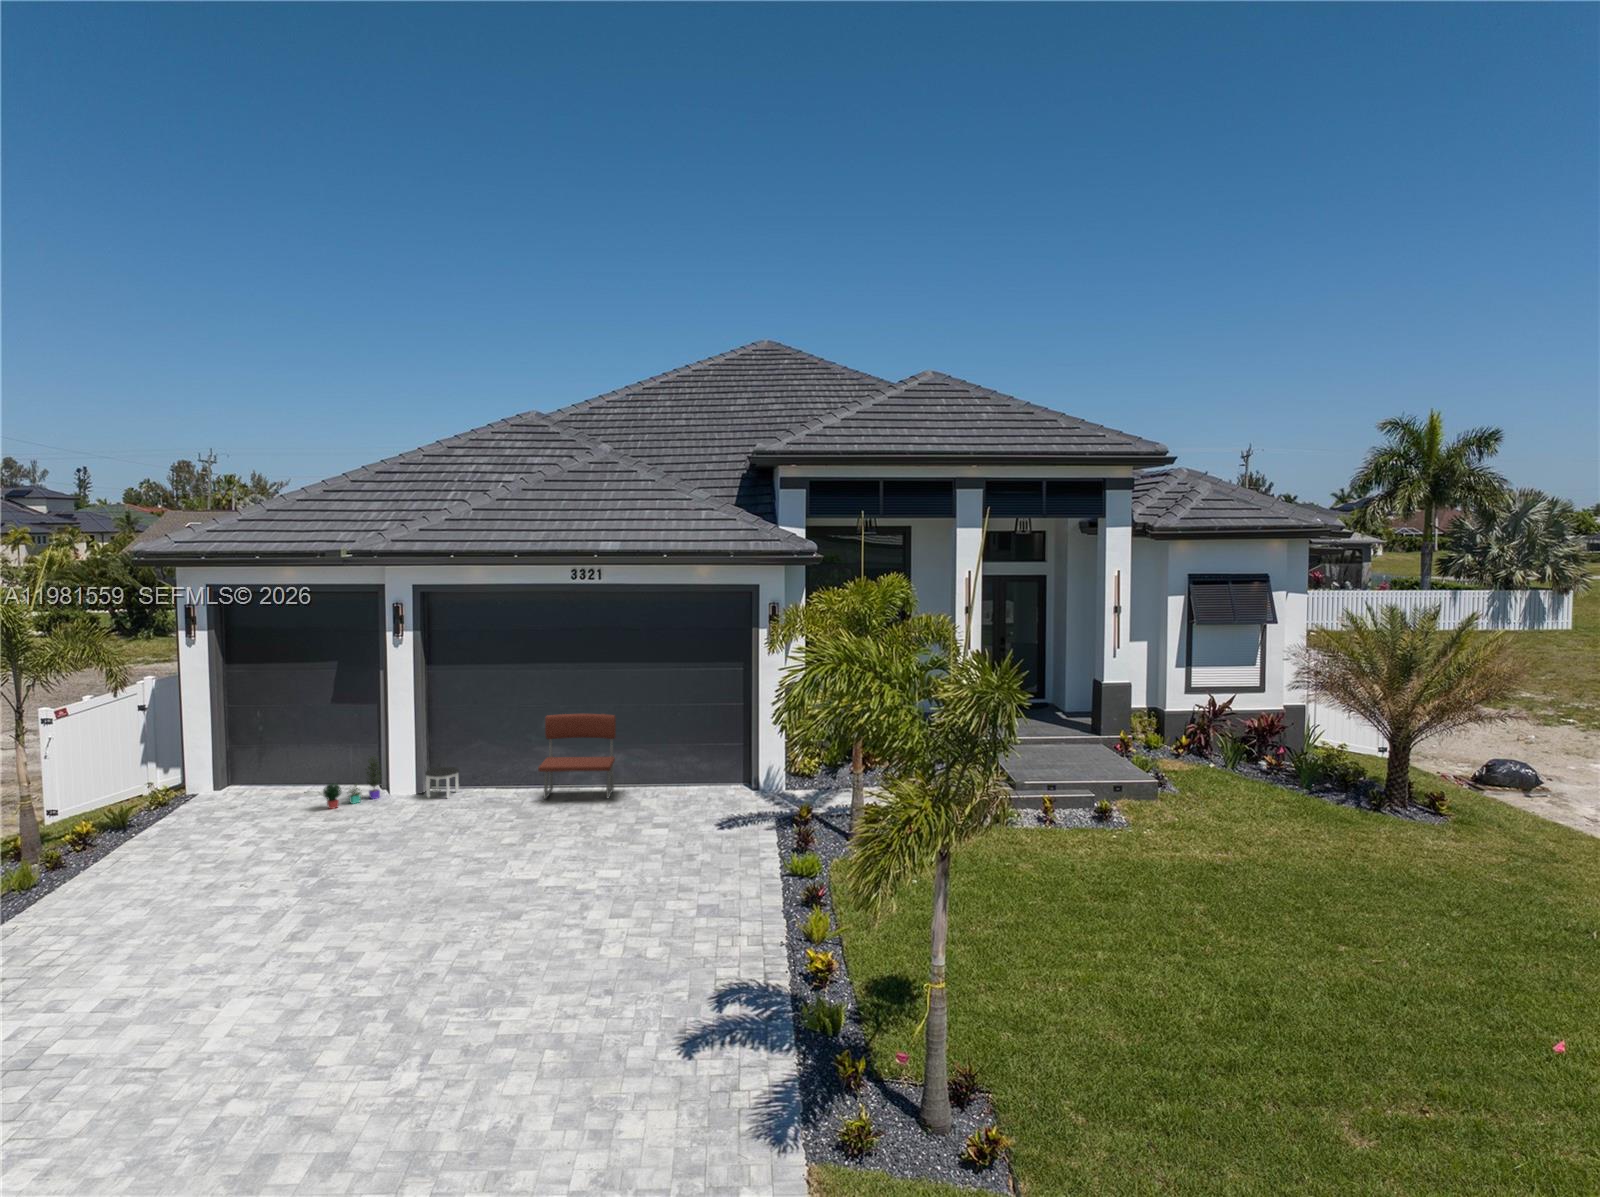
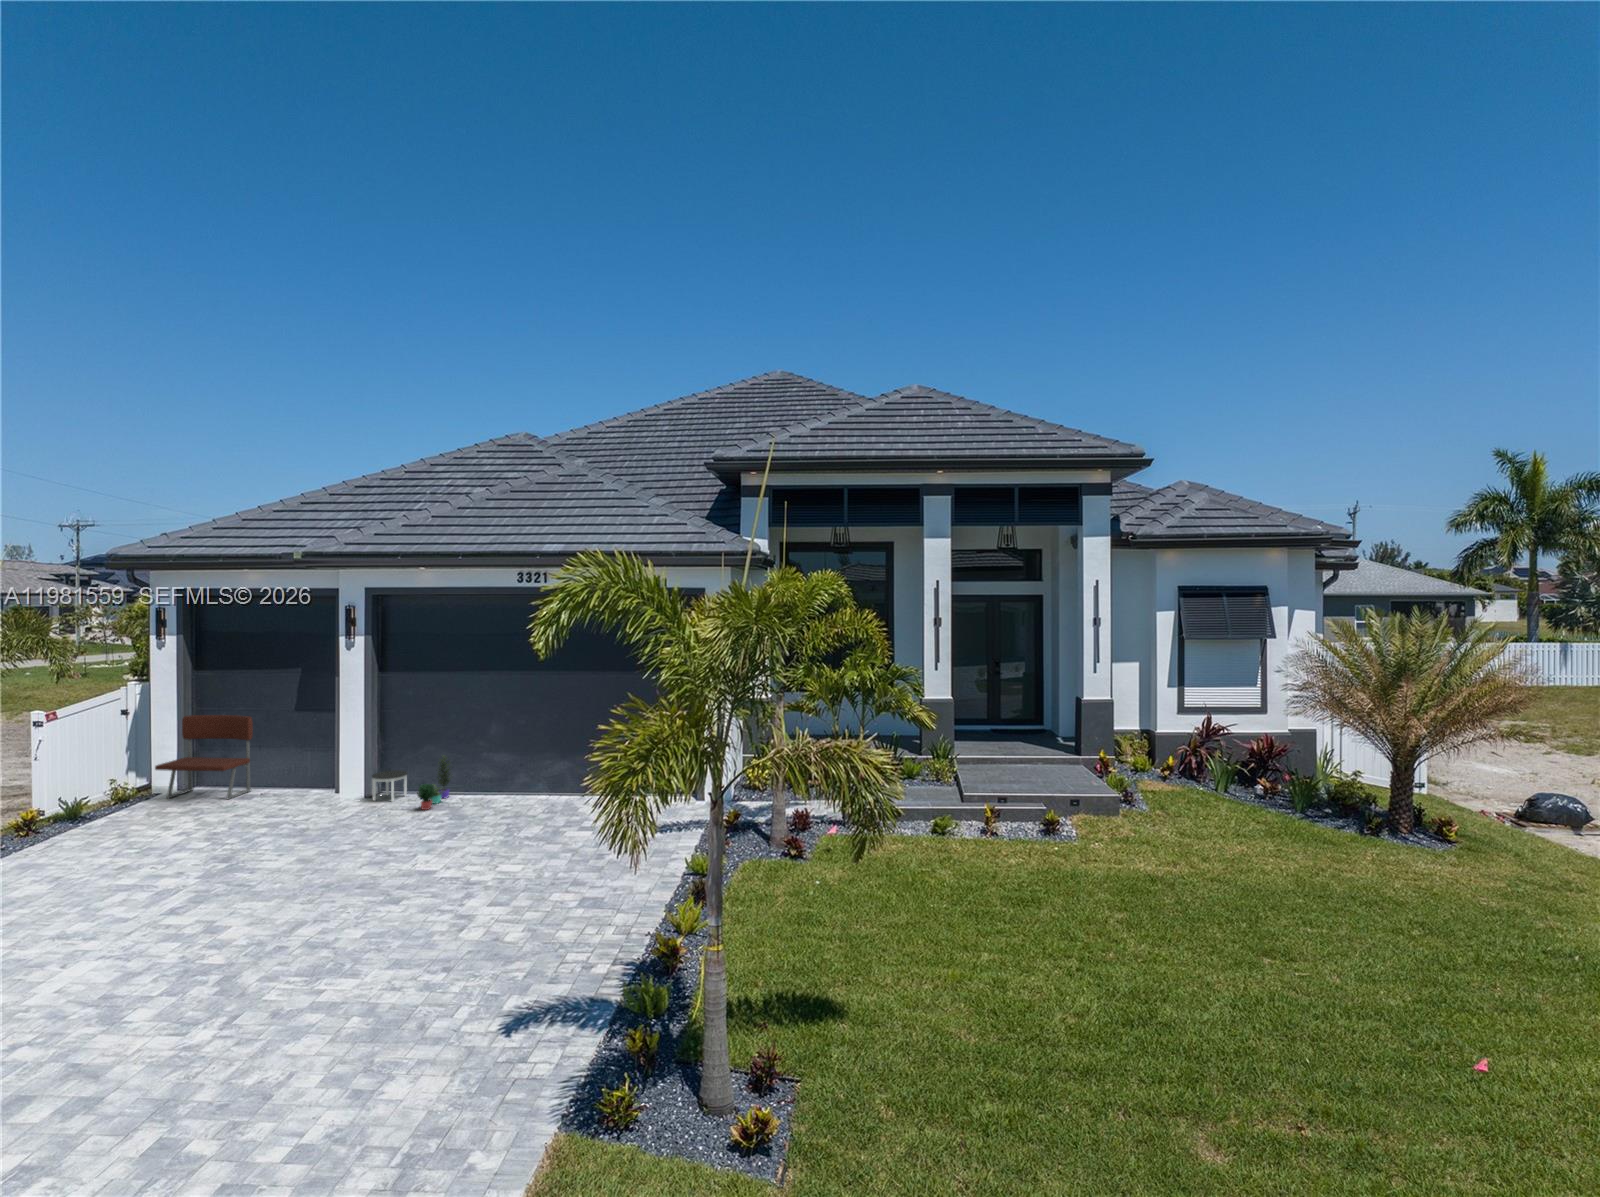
bench: present [538,714,616,799] -> present [155,715,253,799]
potted plant: present [323,757,382,809] -> present [417,757,450,810]

